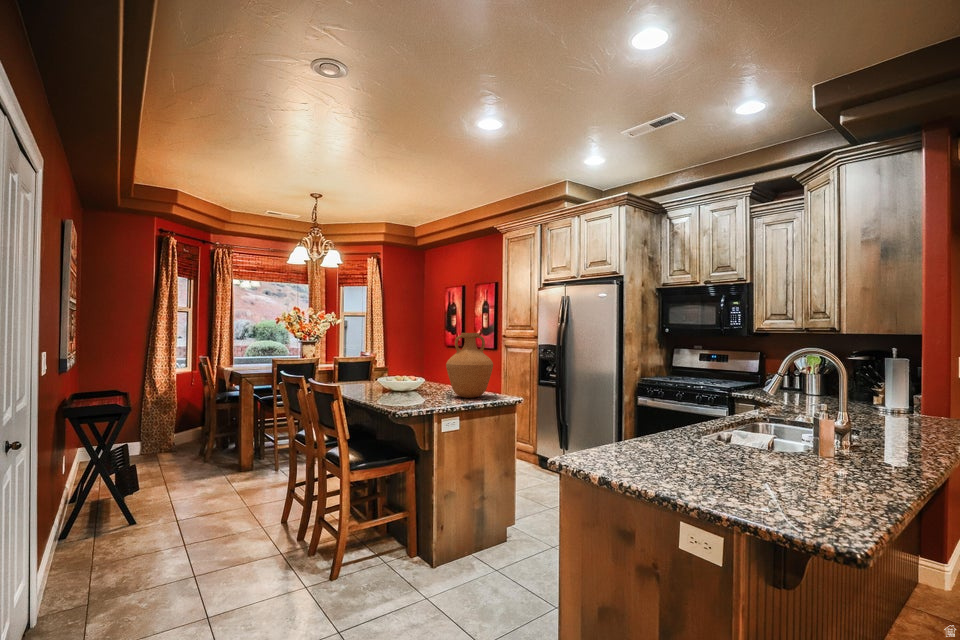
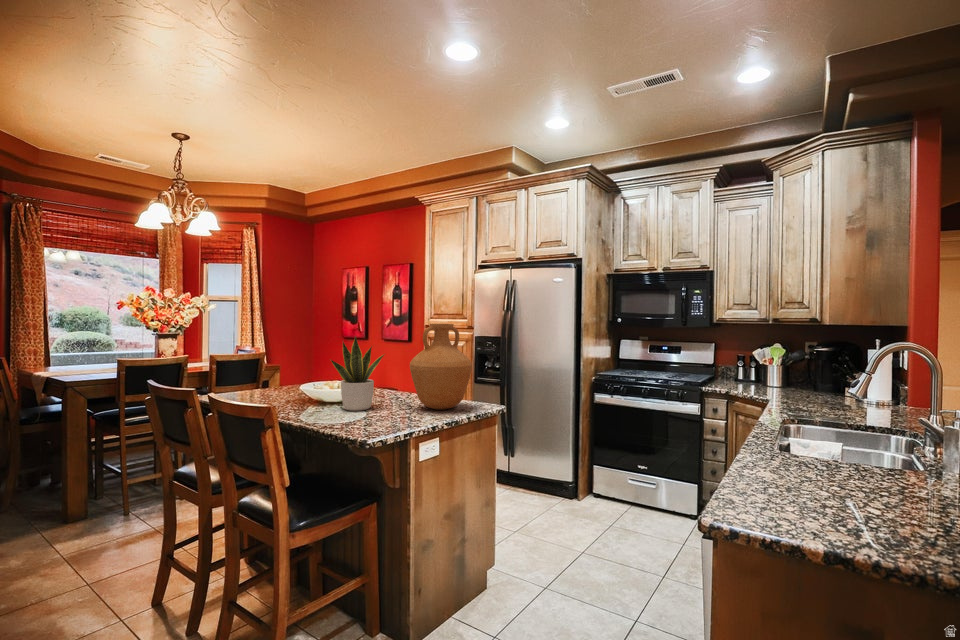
potted plant: none [391,341,432,396] -> present [331,337,384,411]

